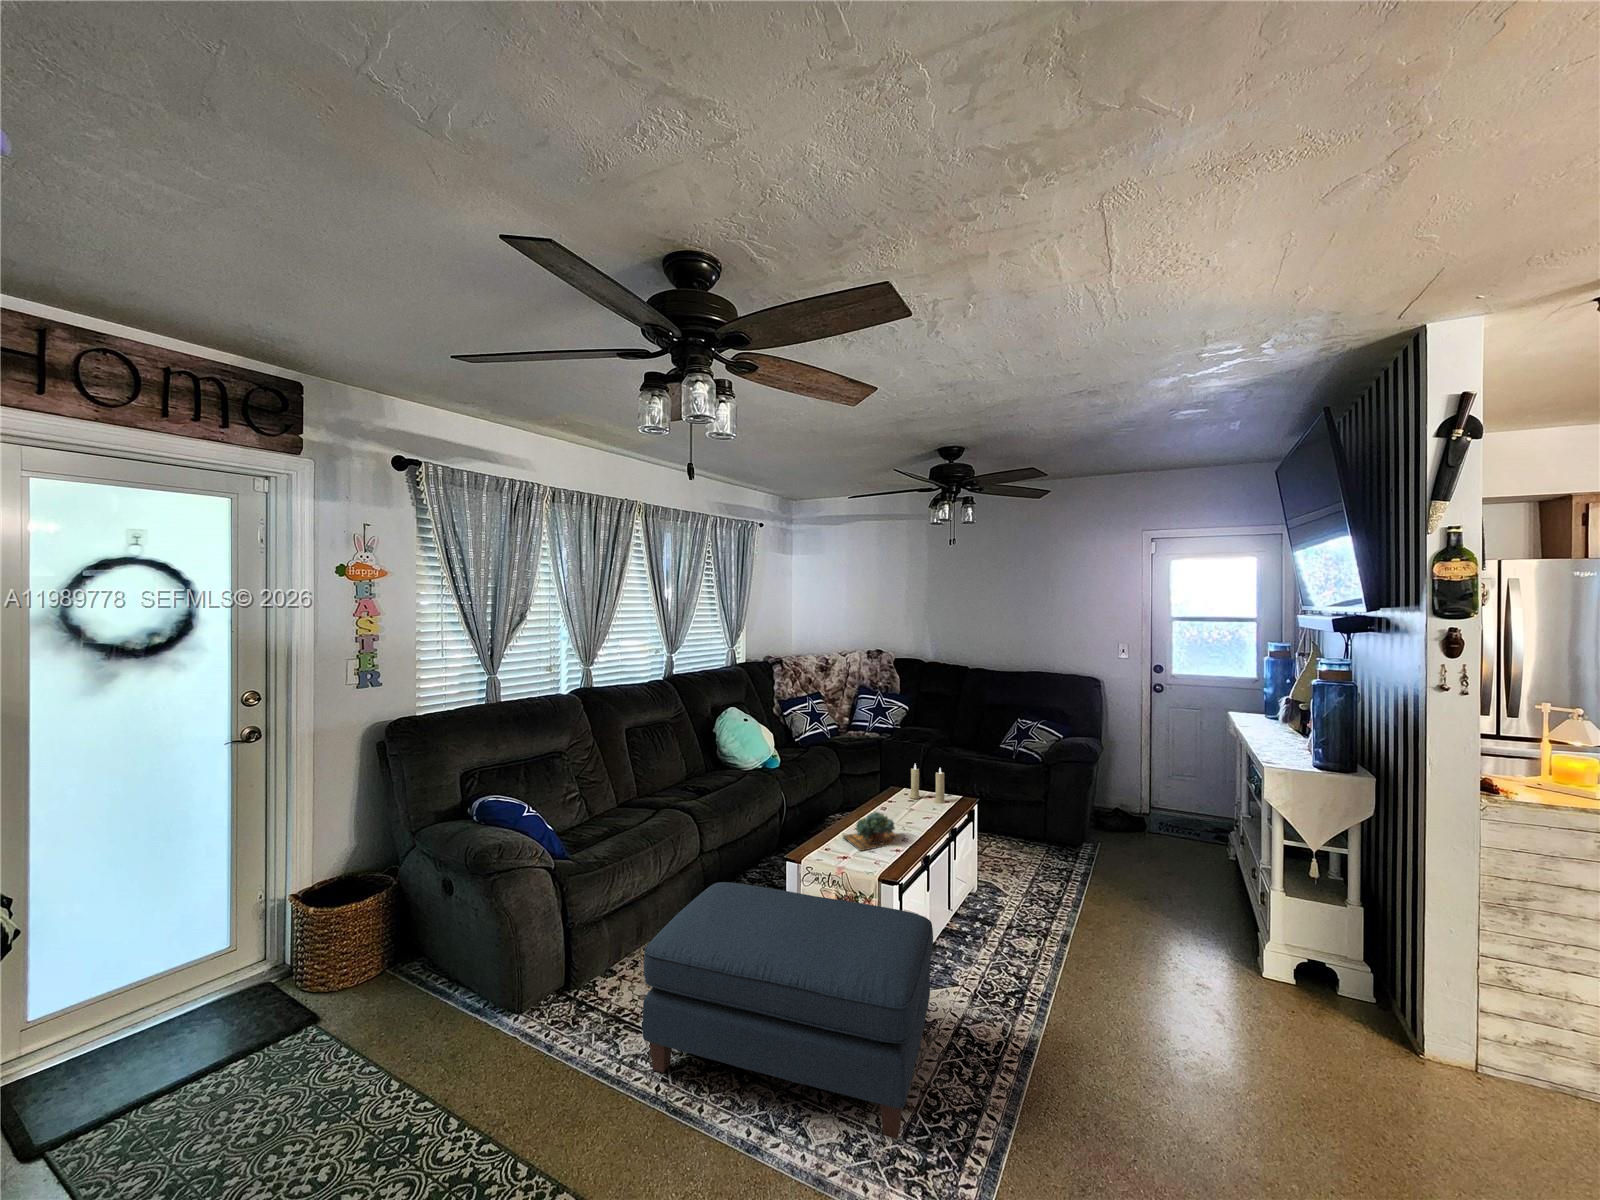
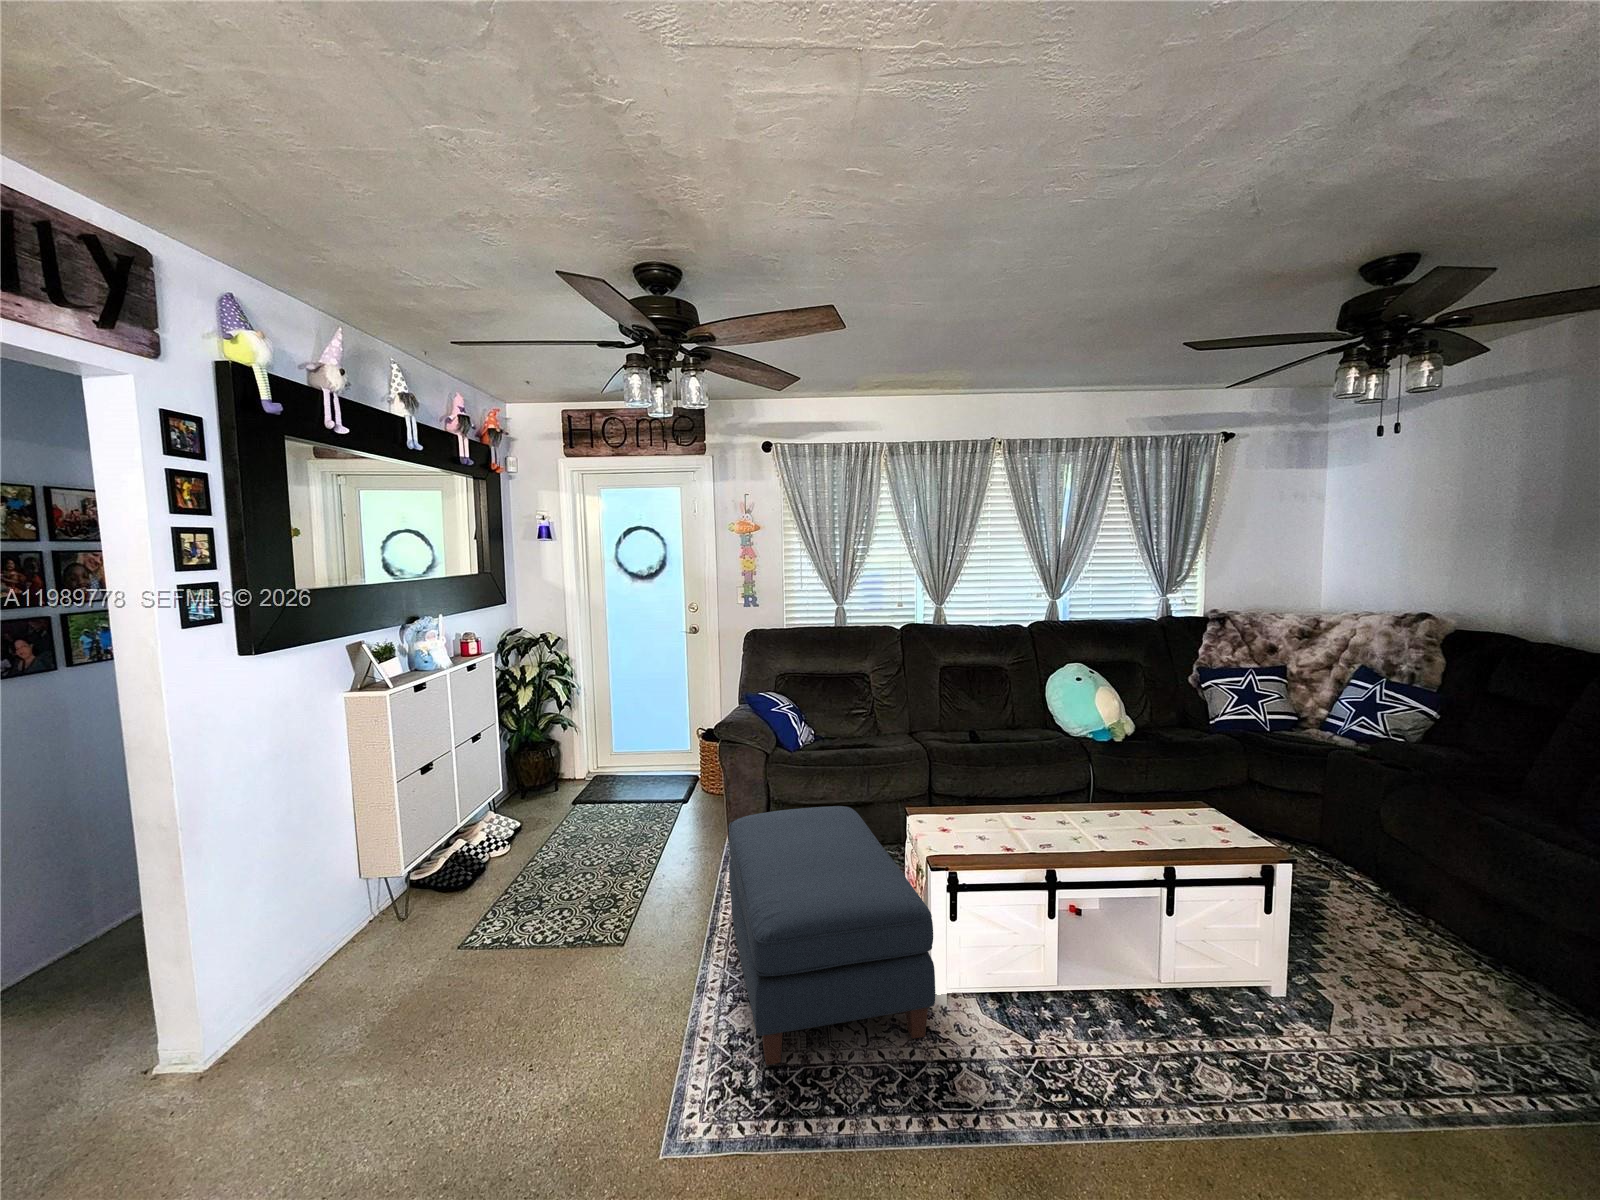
candle: present [910,764,945,804] -> none [1184,767,1225,839]
succulent plant: present [843,812,898,851] -> none [976,796,1062,847]

